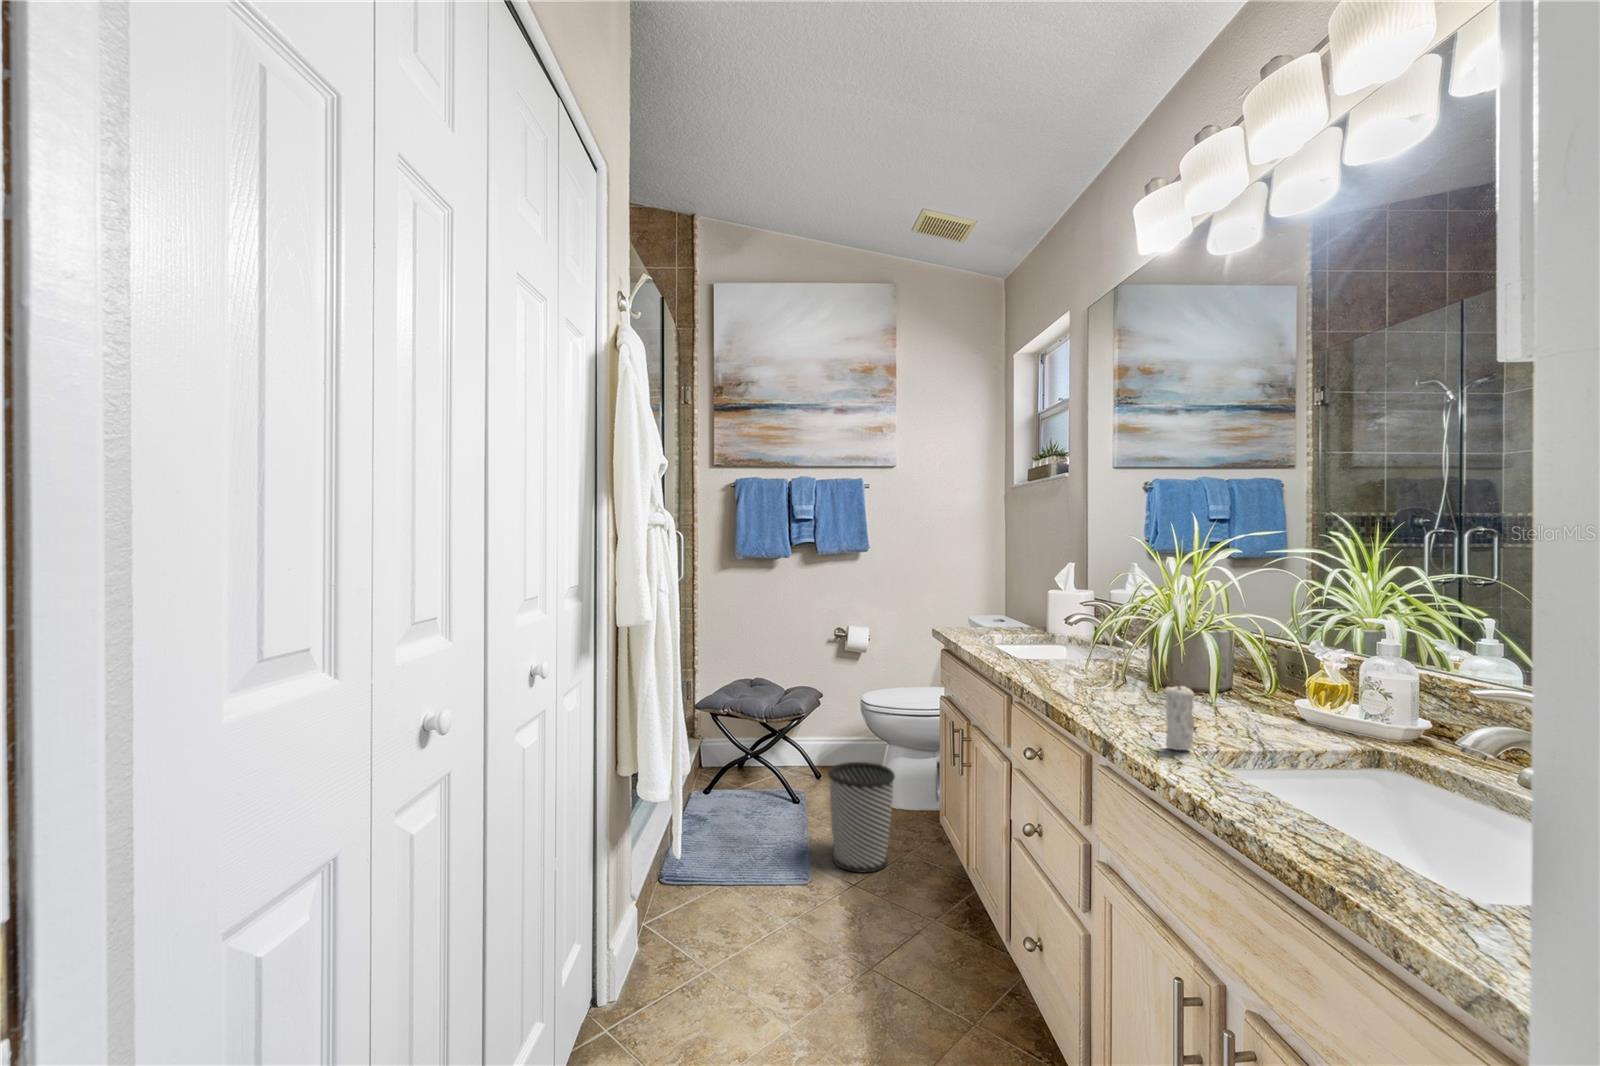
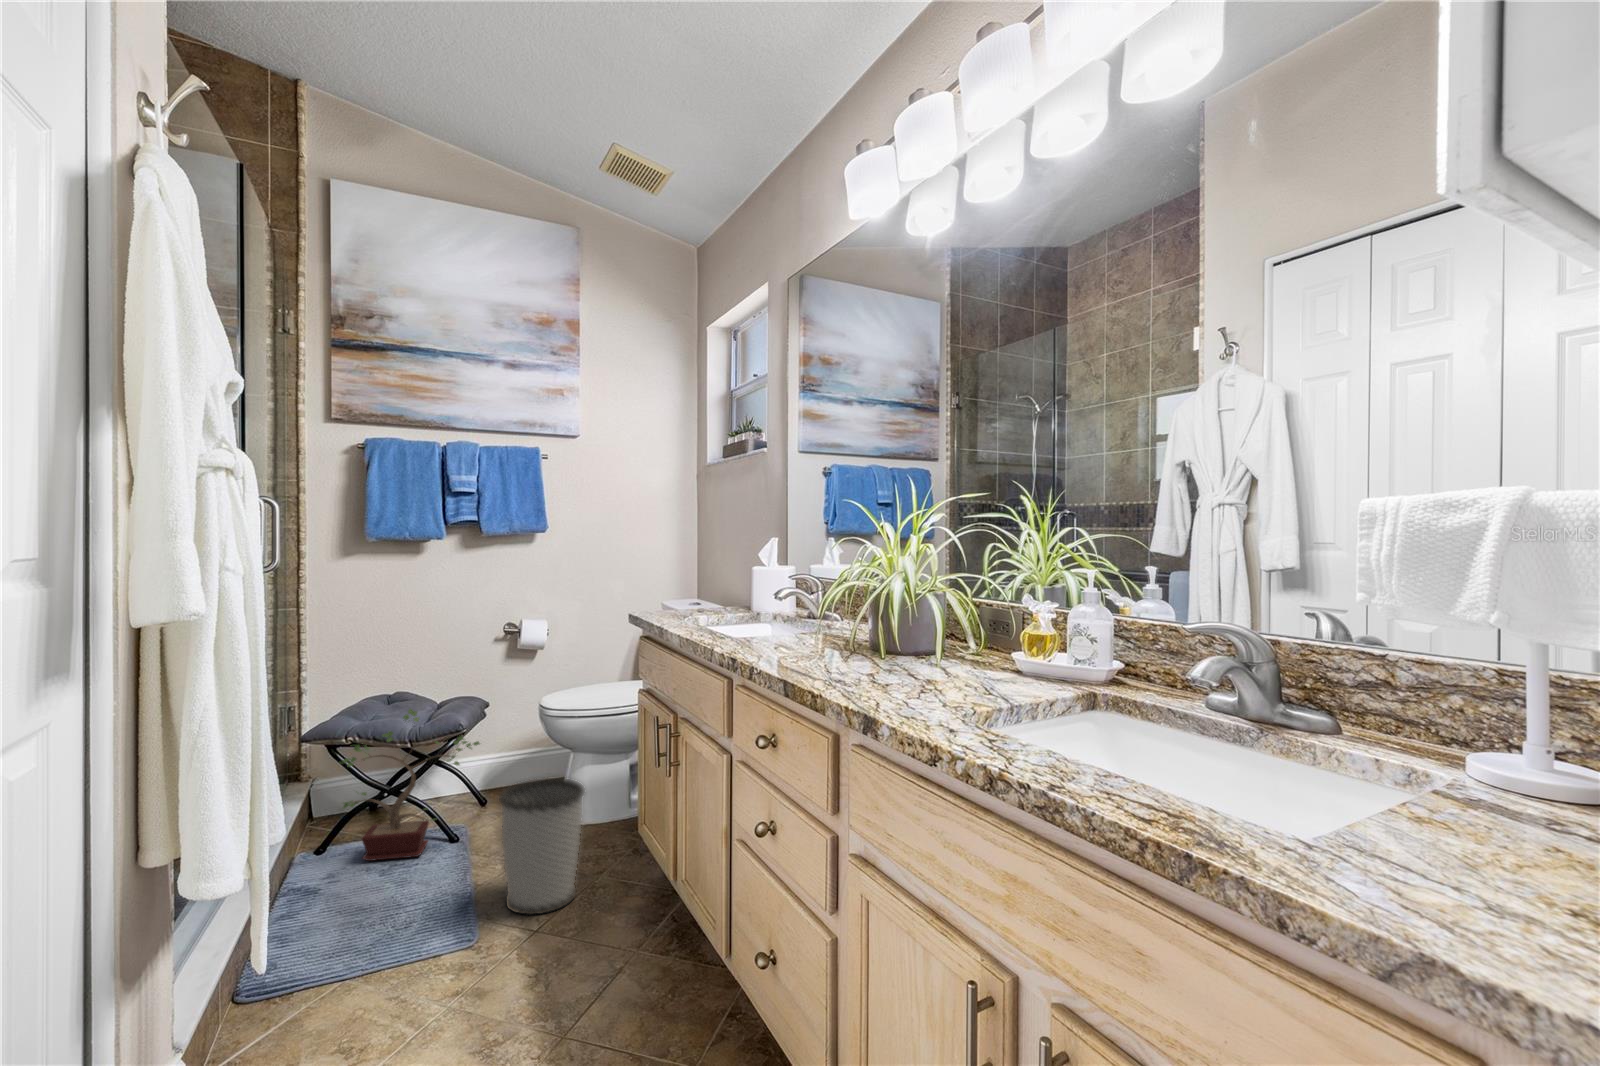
candle: present [1165,685,1194,750] -> none [927,632,957,717]
potted plant: none [717,692,818,810] -> present [340,709,479,861]

